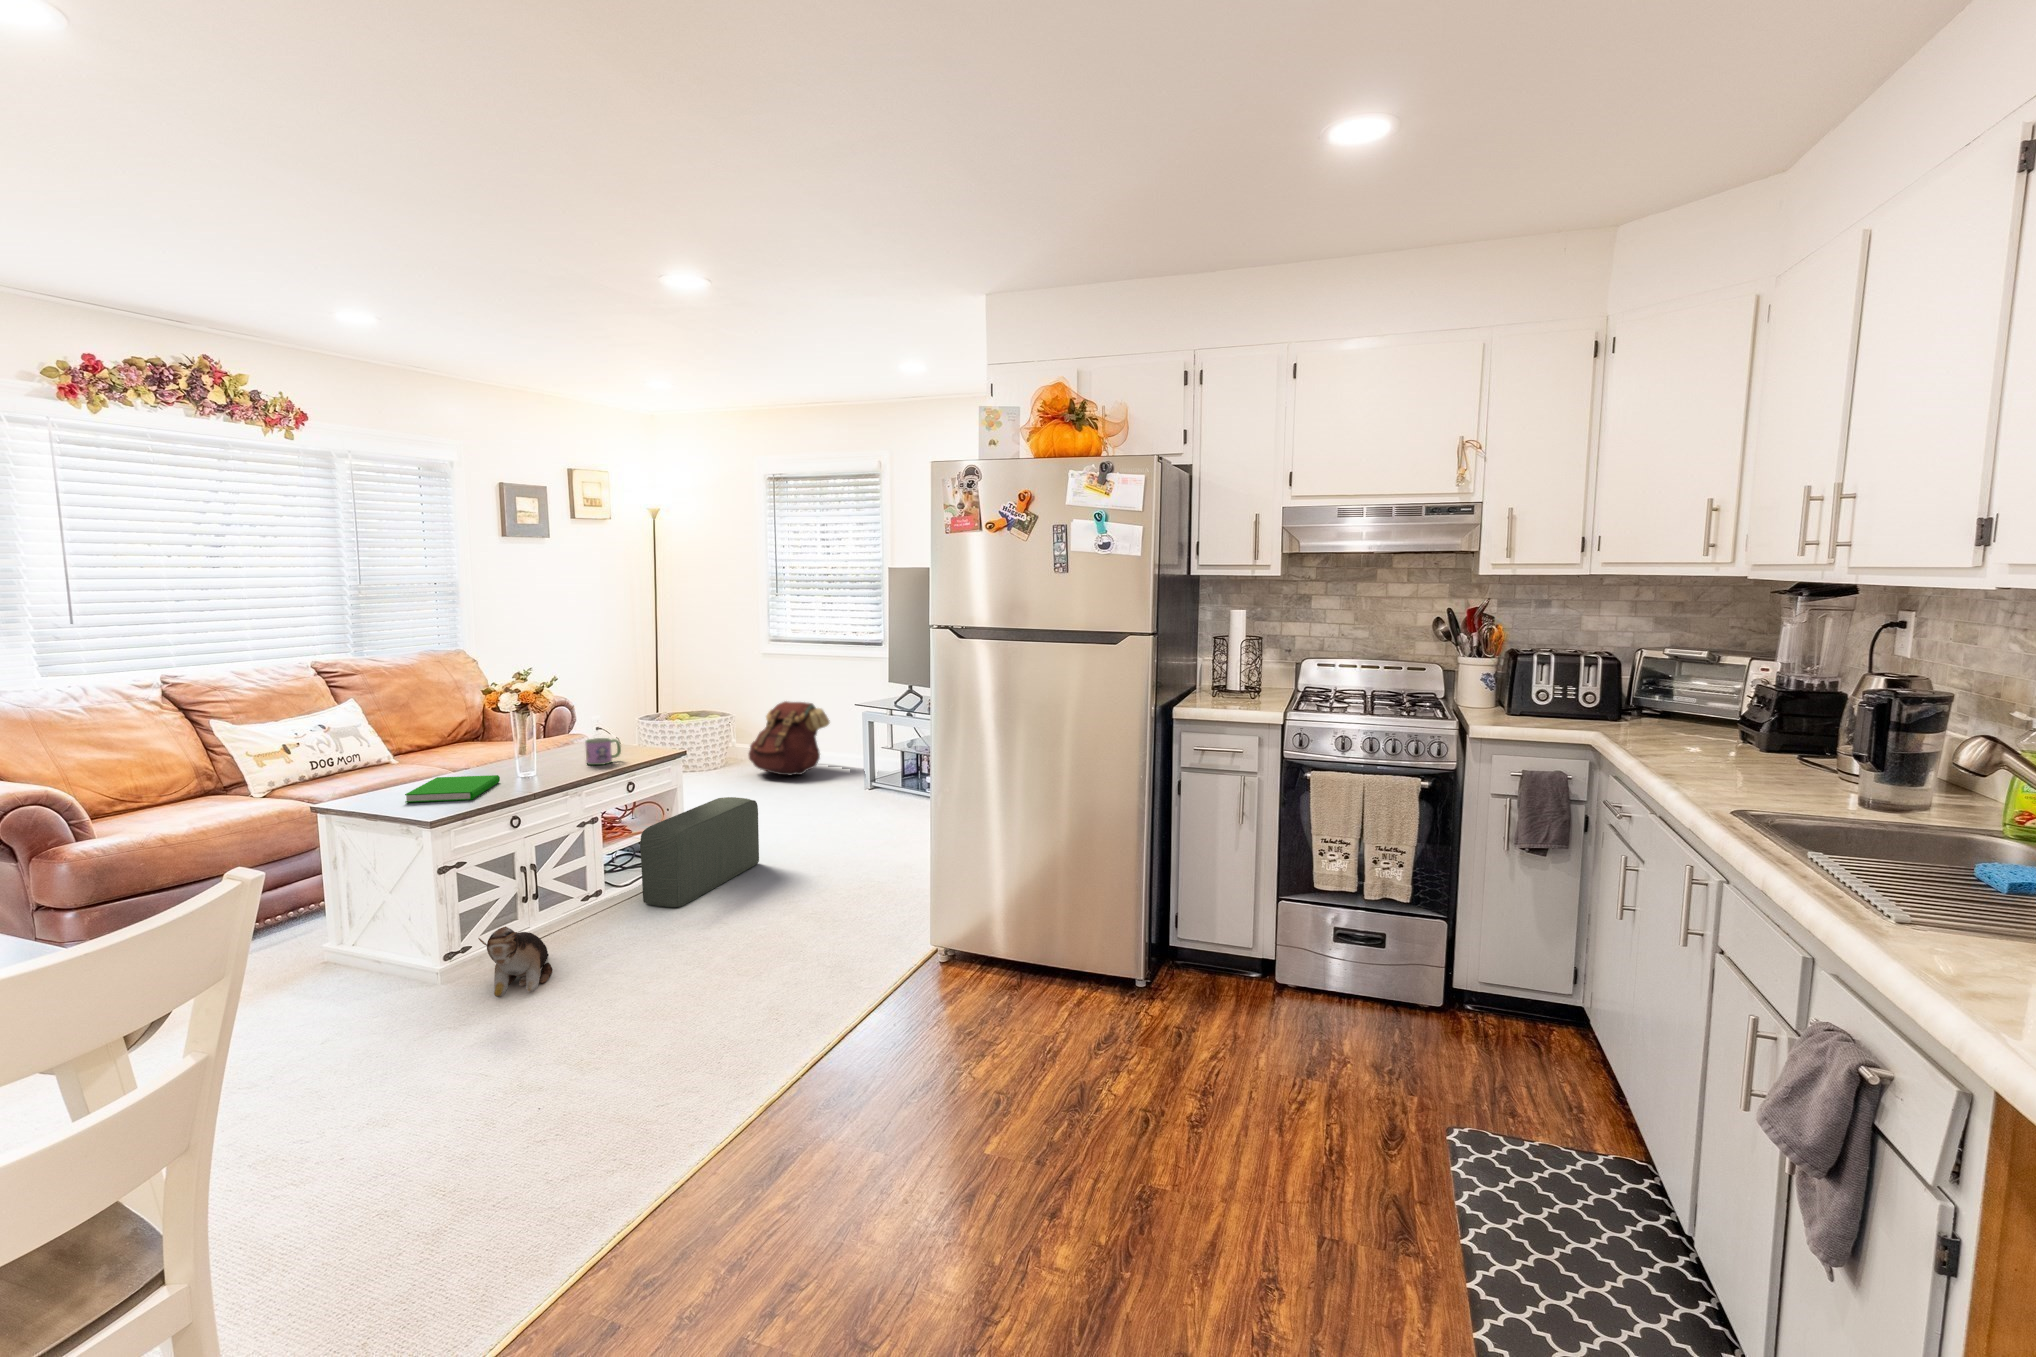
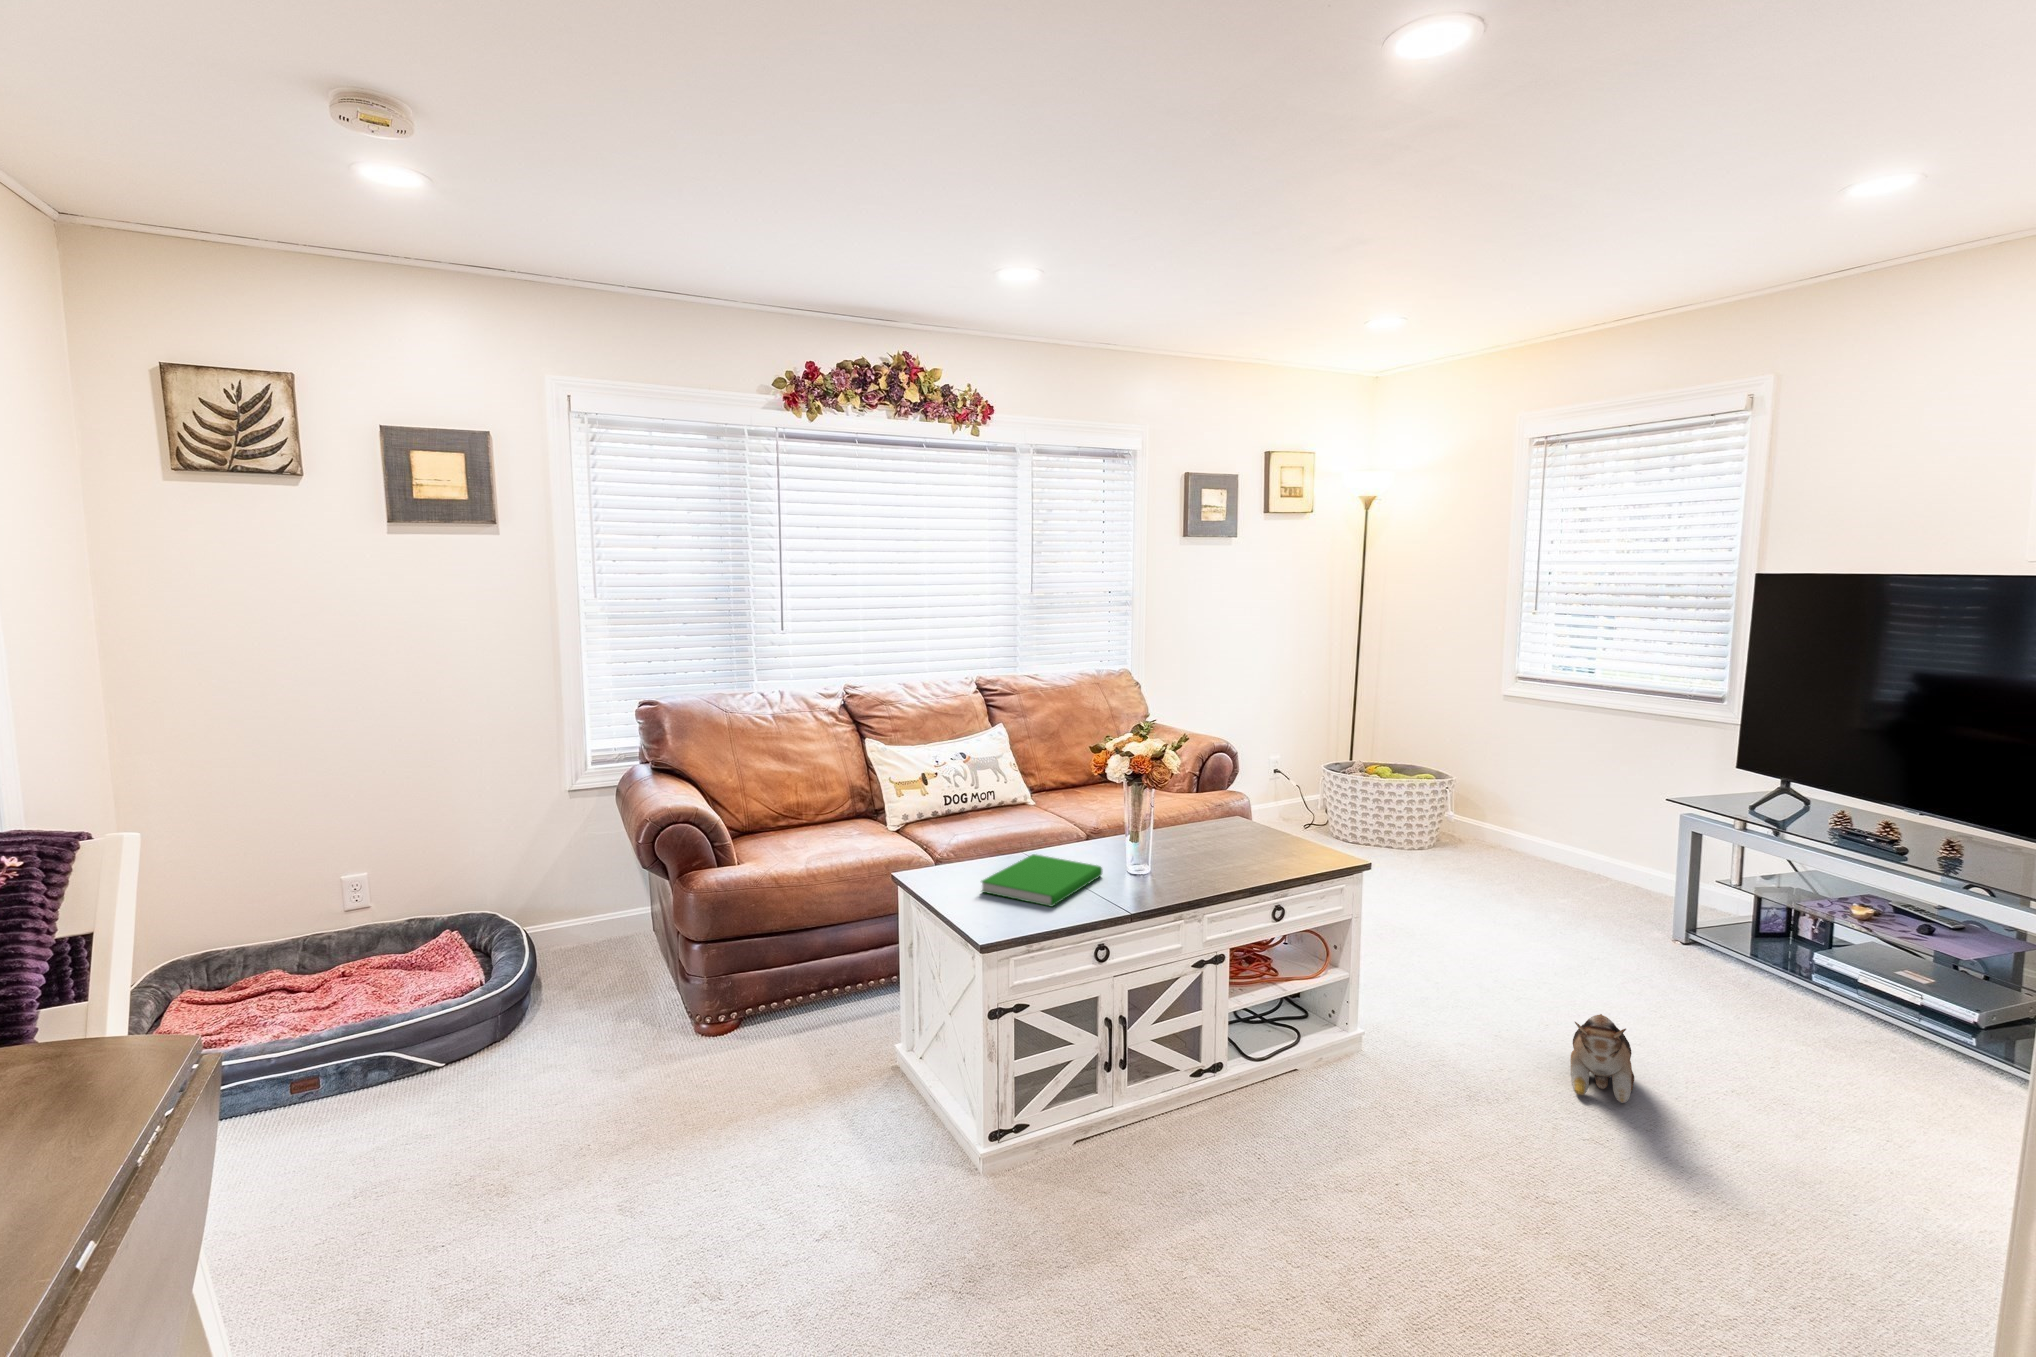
backpack: present [749,701,830,775] -> none [1472,769,1611,885]
mug: present [585,738,621,765] -> none [1223,826,1272,869]
pouf: present [640,797,759,907] -> none [1282,944,1485,1135]
plush toy: present [478,926,552,997] -> present [1571,1014,1634,1103]

